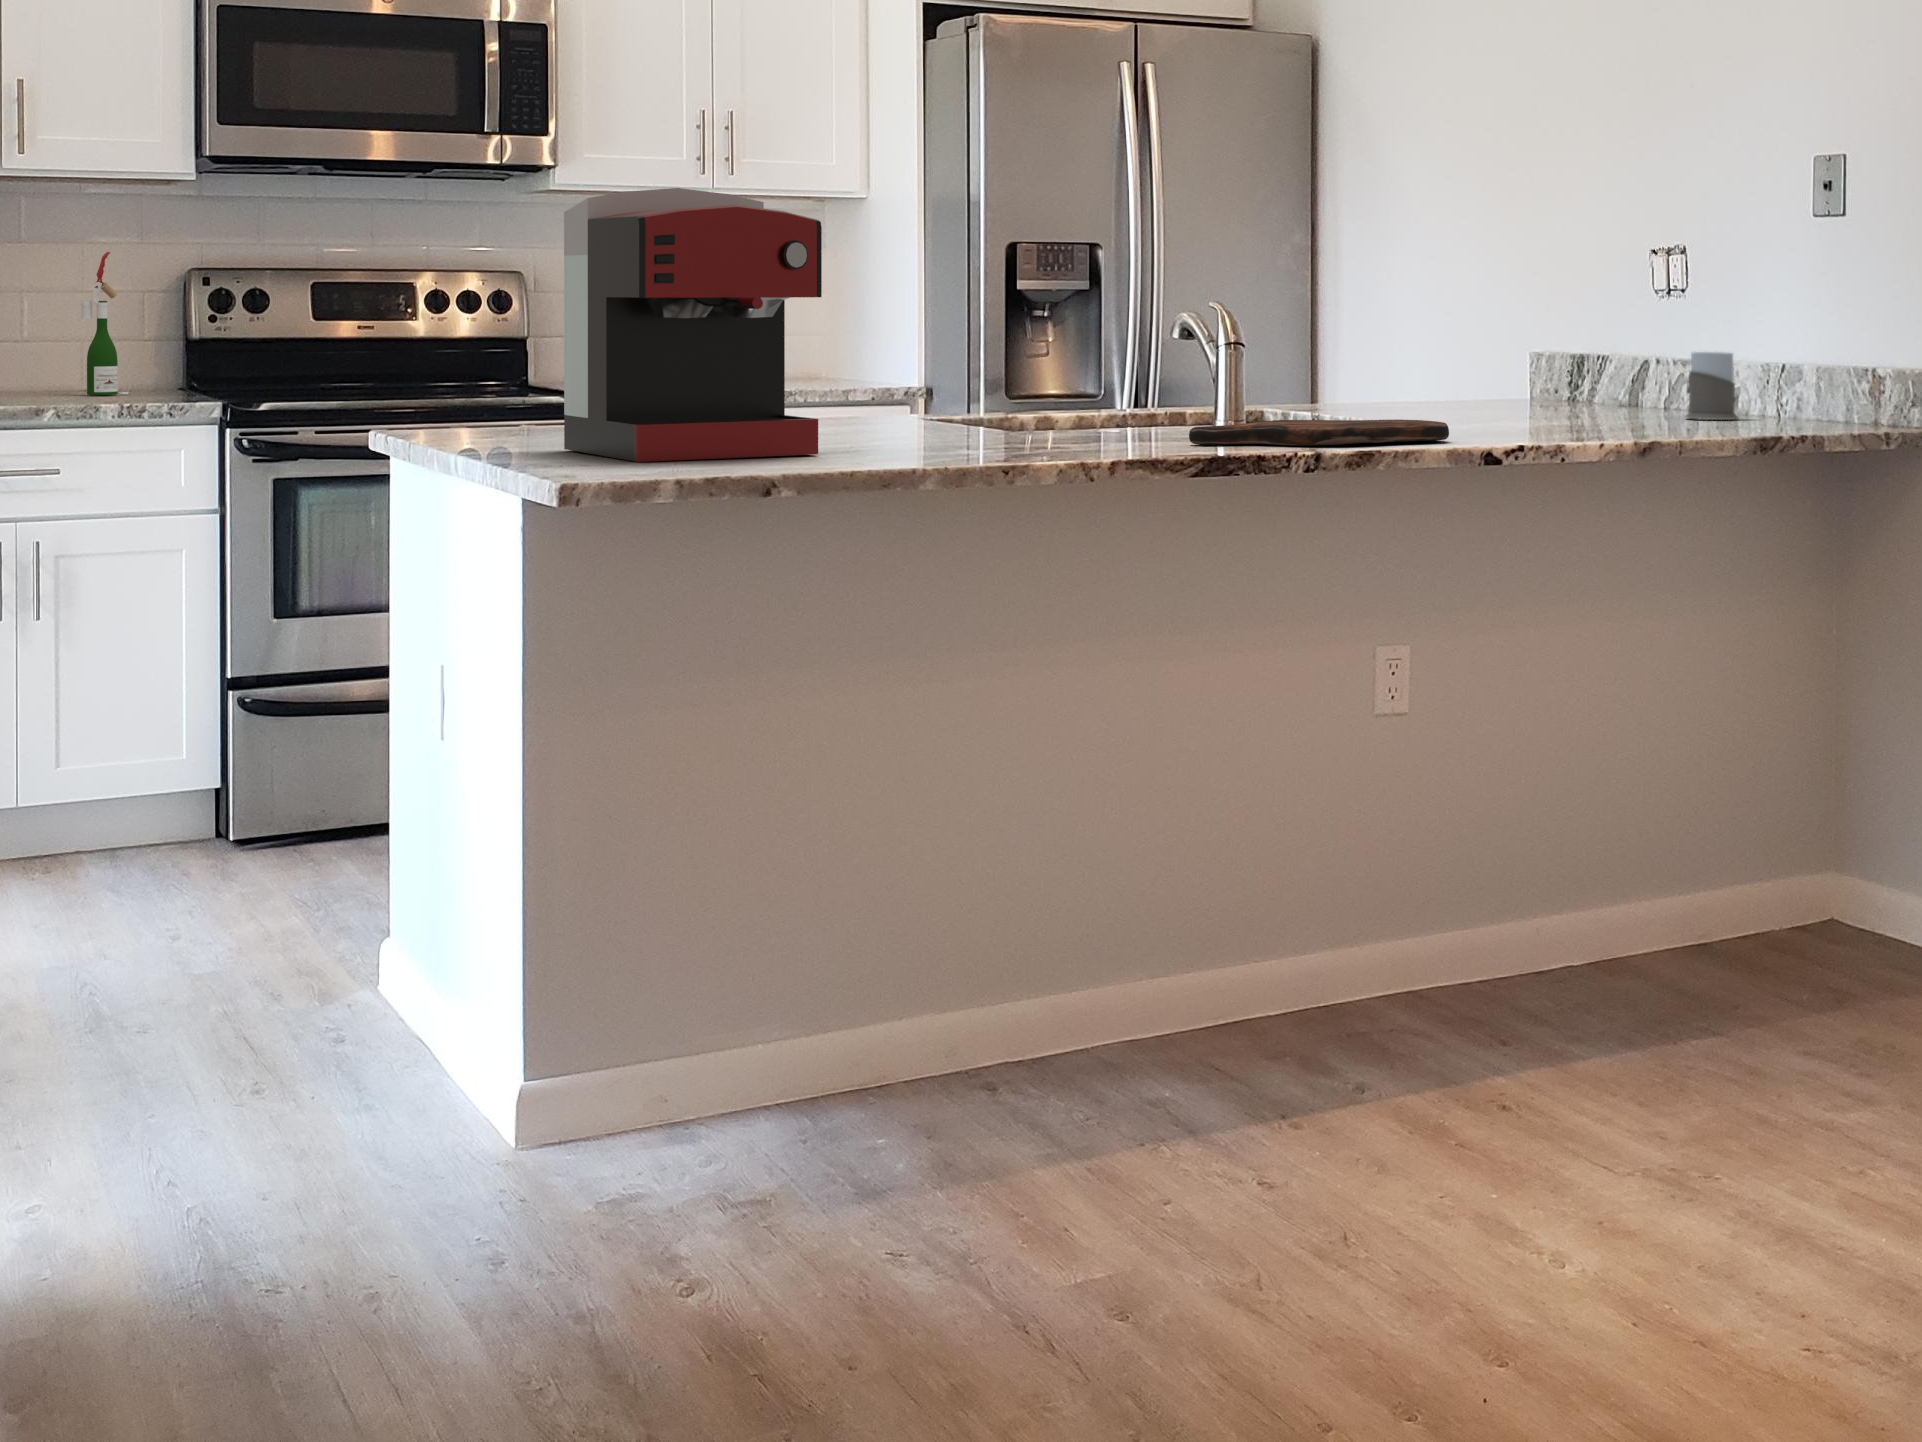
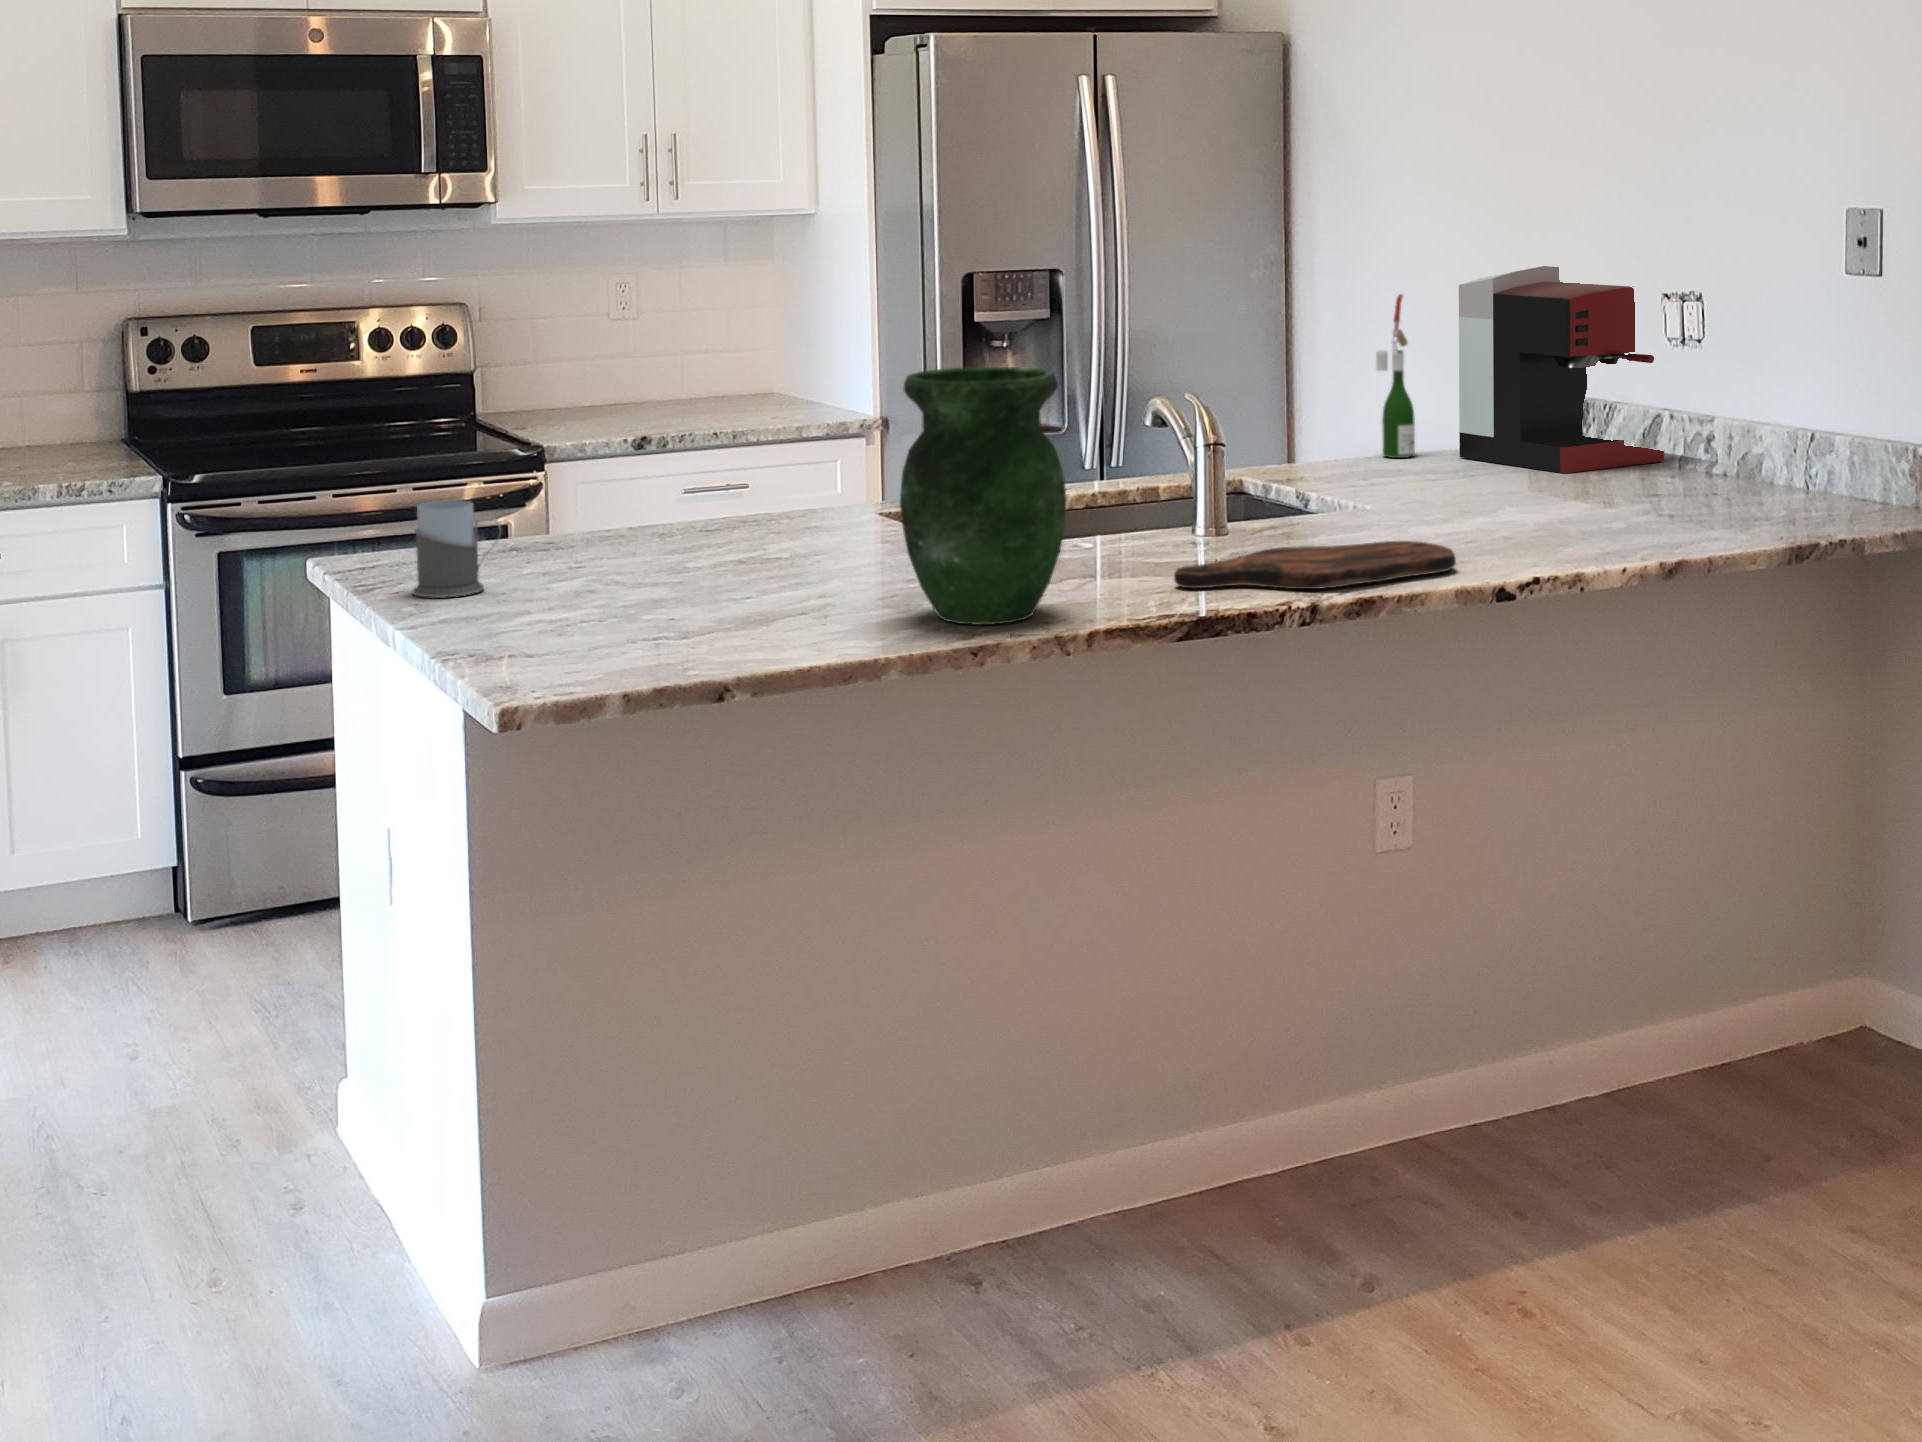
coffee maker: present [564,188,822,462] -> present [1459,266,1664,473]
vase: none [936,226,1090,454] -> present [900,367,1067,625]
wine bottle: present [81,252,128,395] -> present [1376,294,1415,458]
mug: present [1686,352,1738,420] -> present [412,500,501,598]

